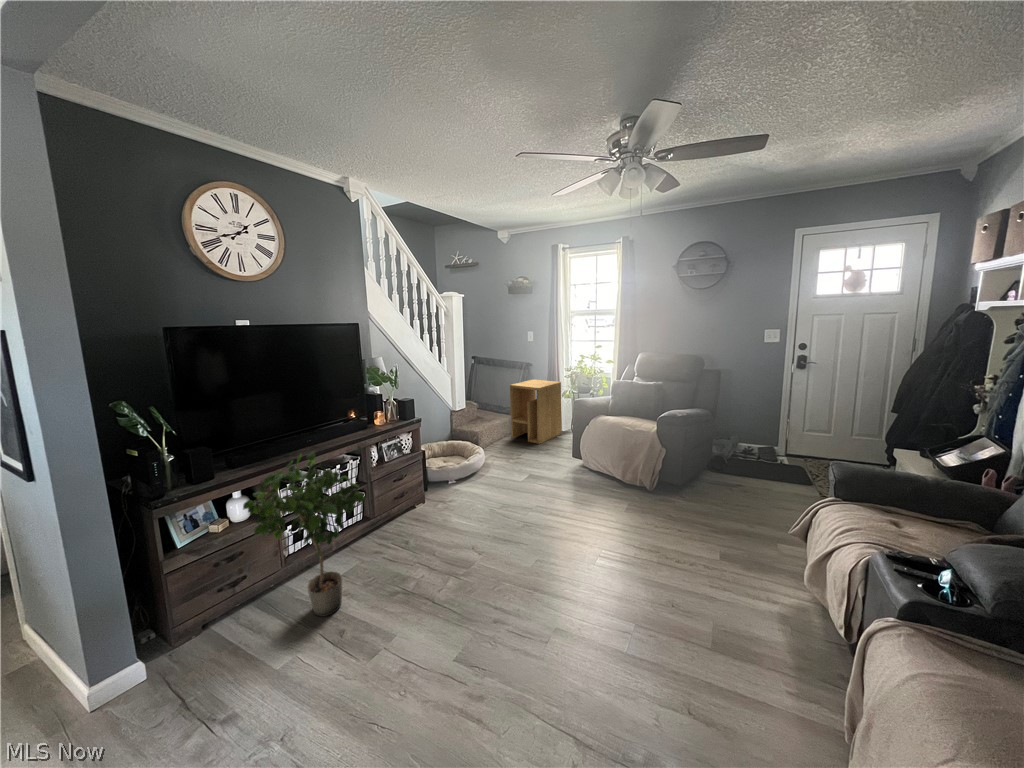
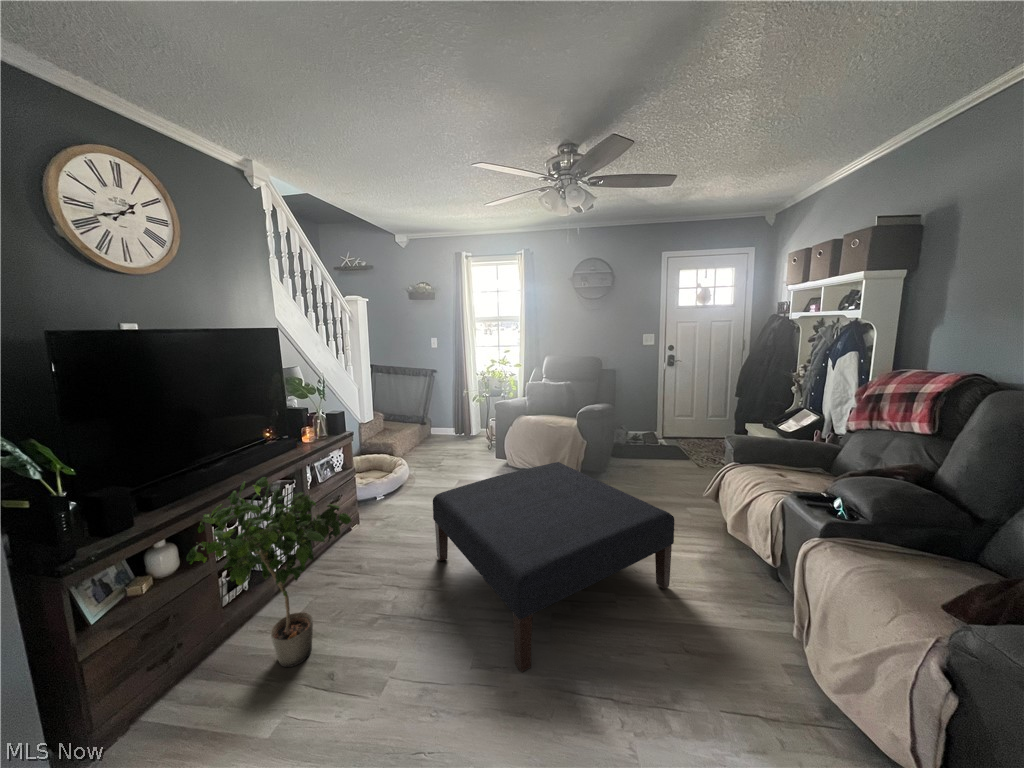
side table: present [510,379,561,444] -> none [424,386,476,449]
ottoman: none [470,470,718,681] -> present [433,462,674,672]

